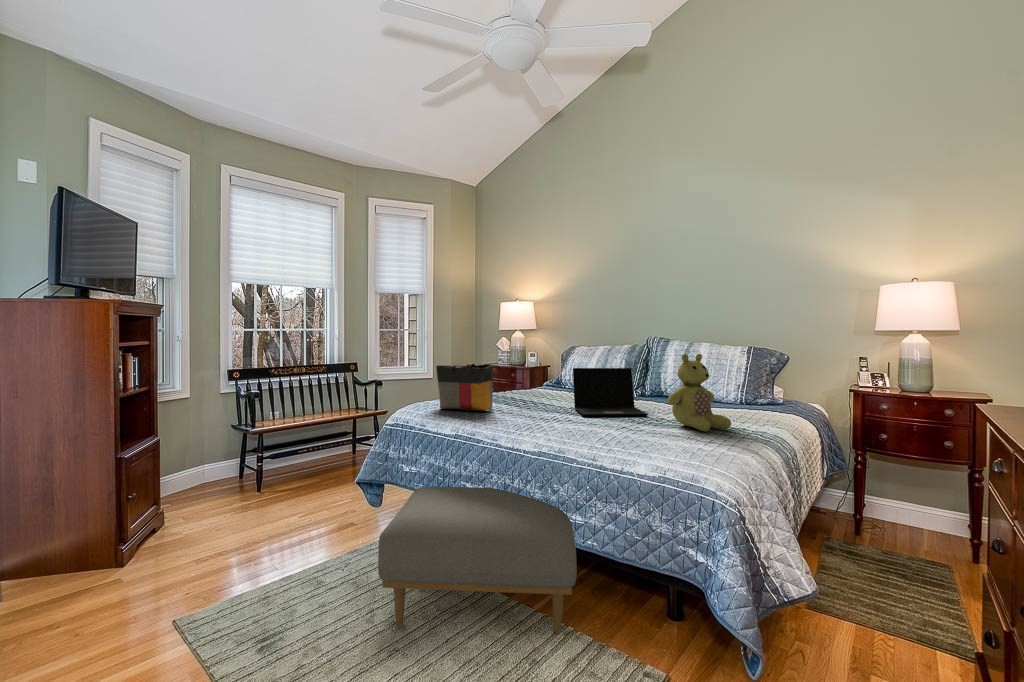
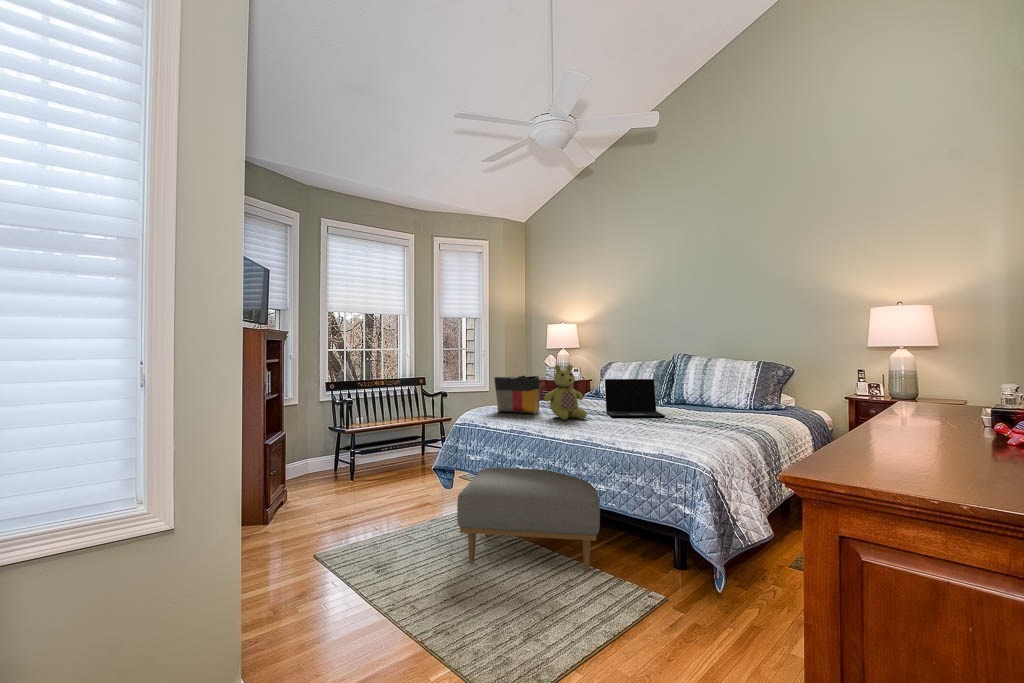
stuffed bear: present [668,354,731,432] -> present [544,365,587,420]

